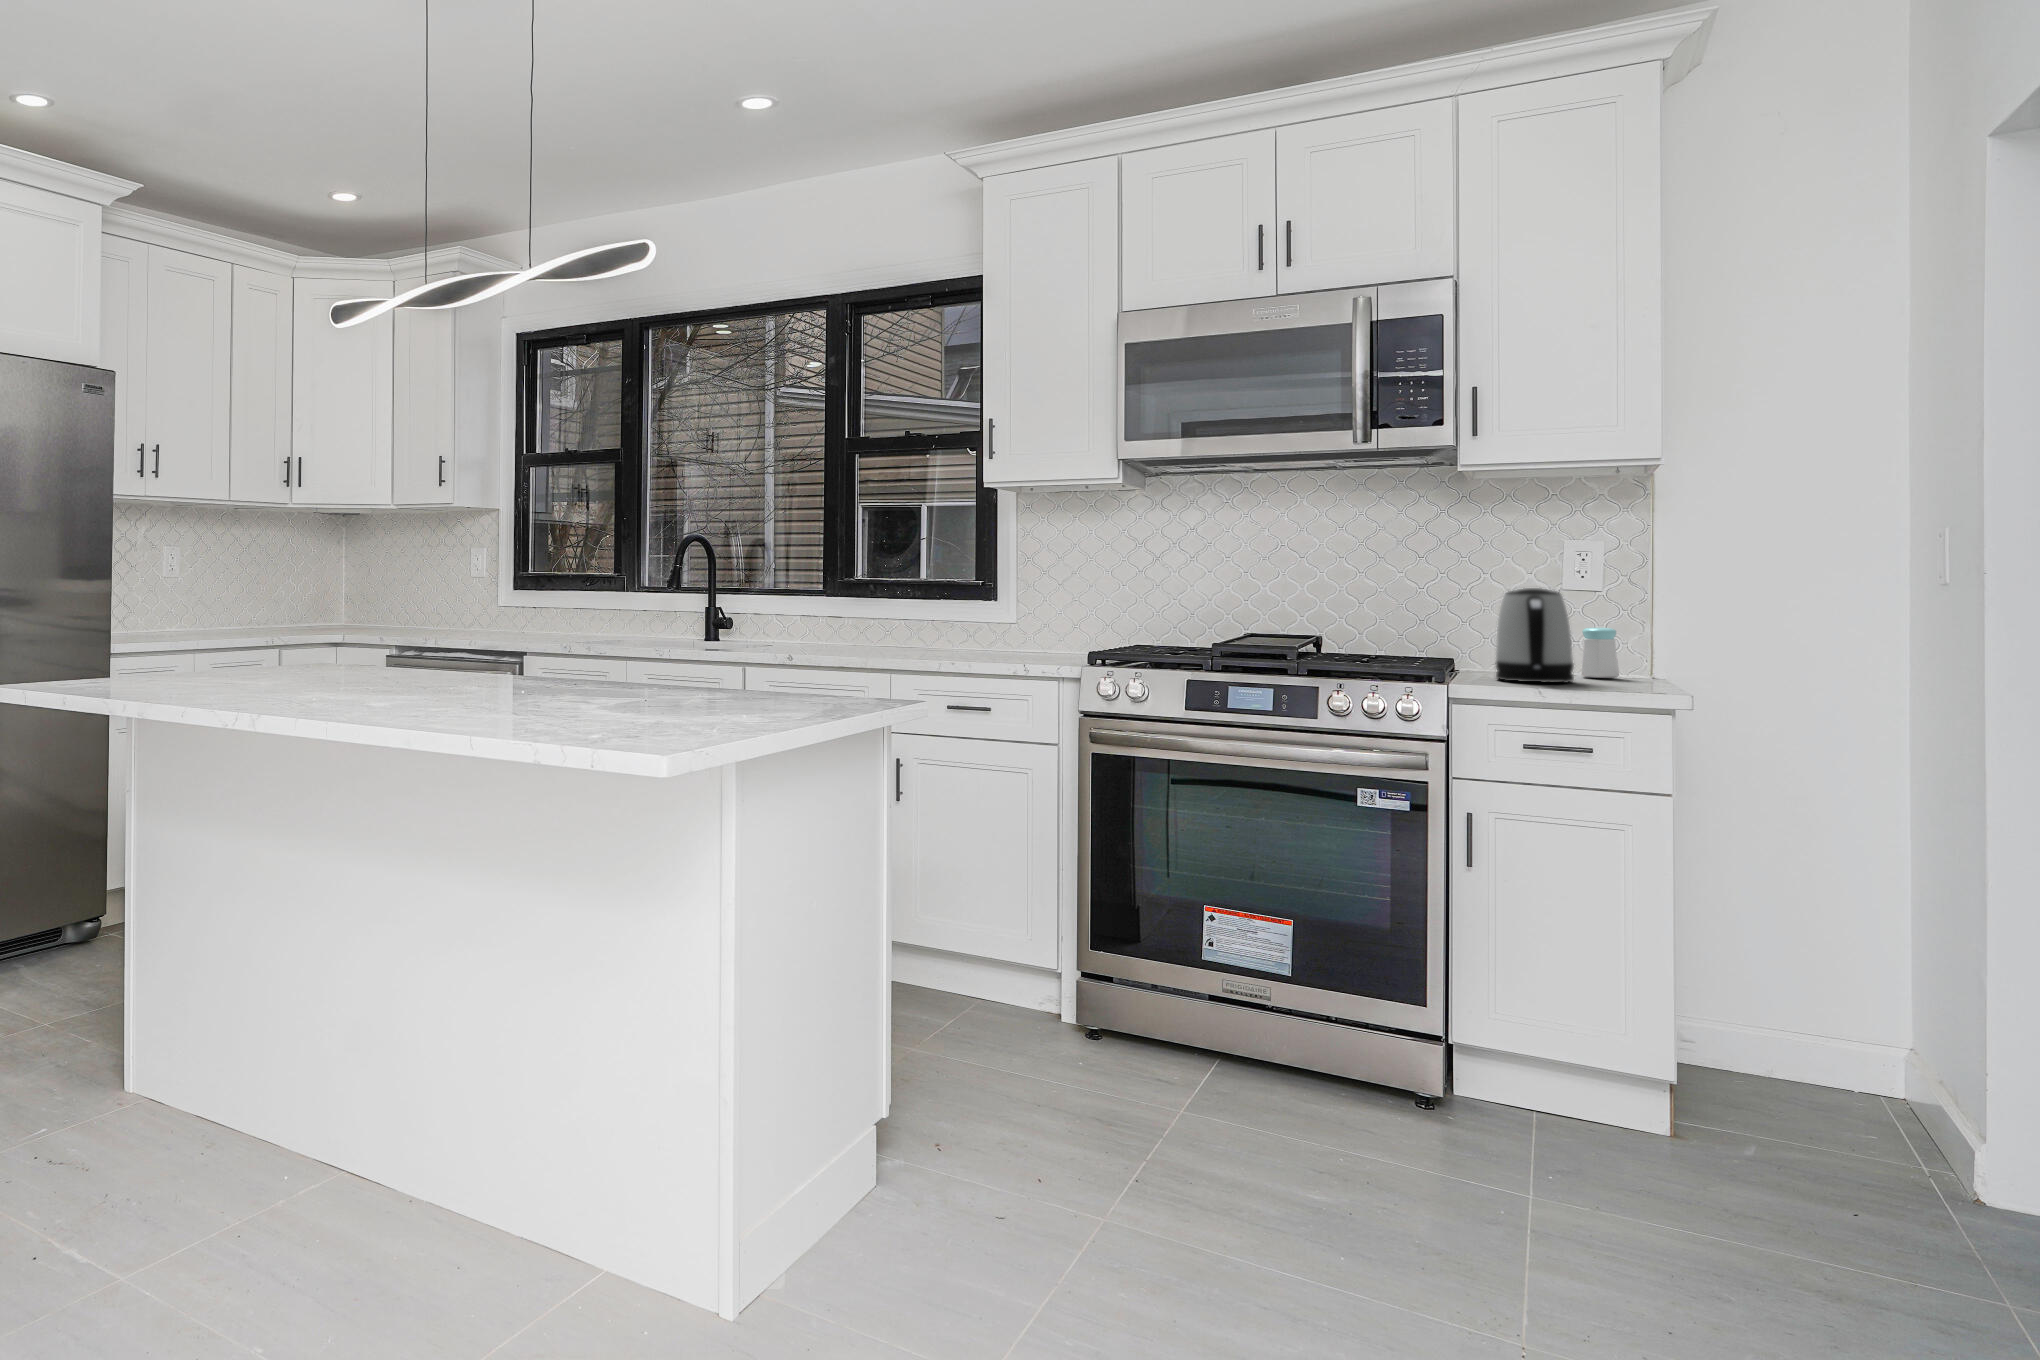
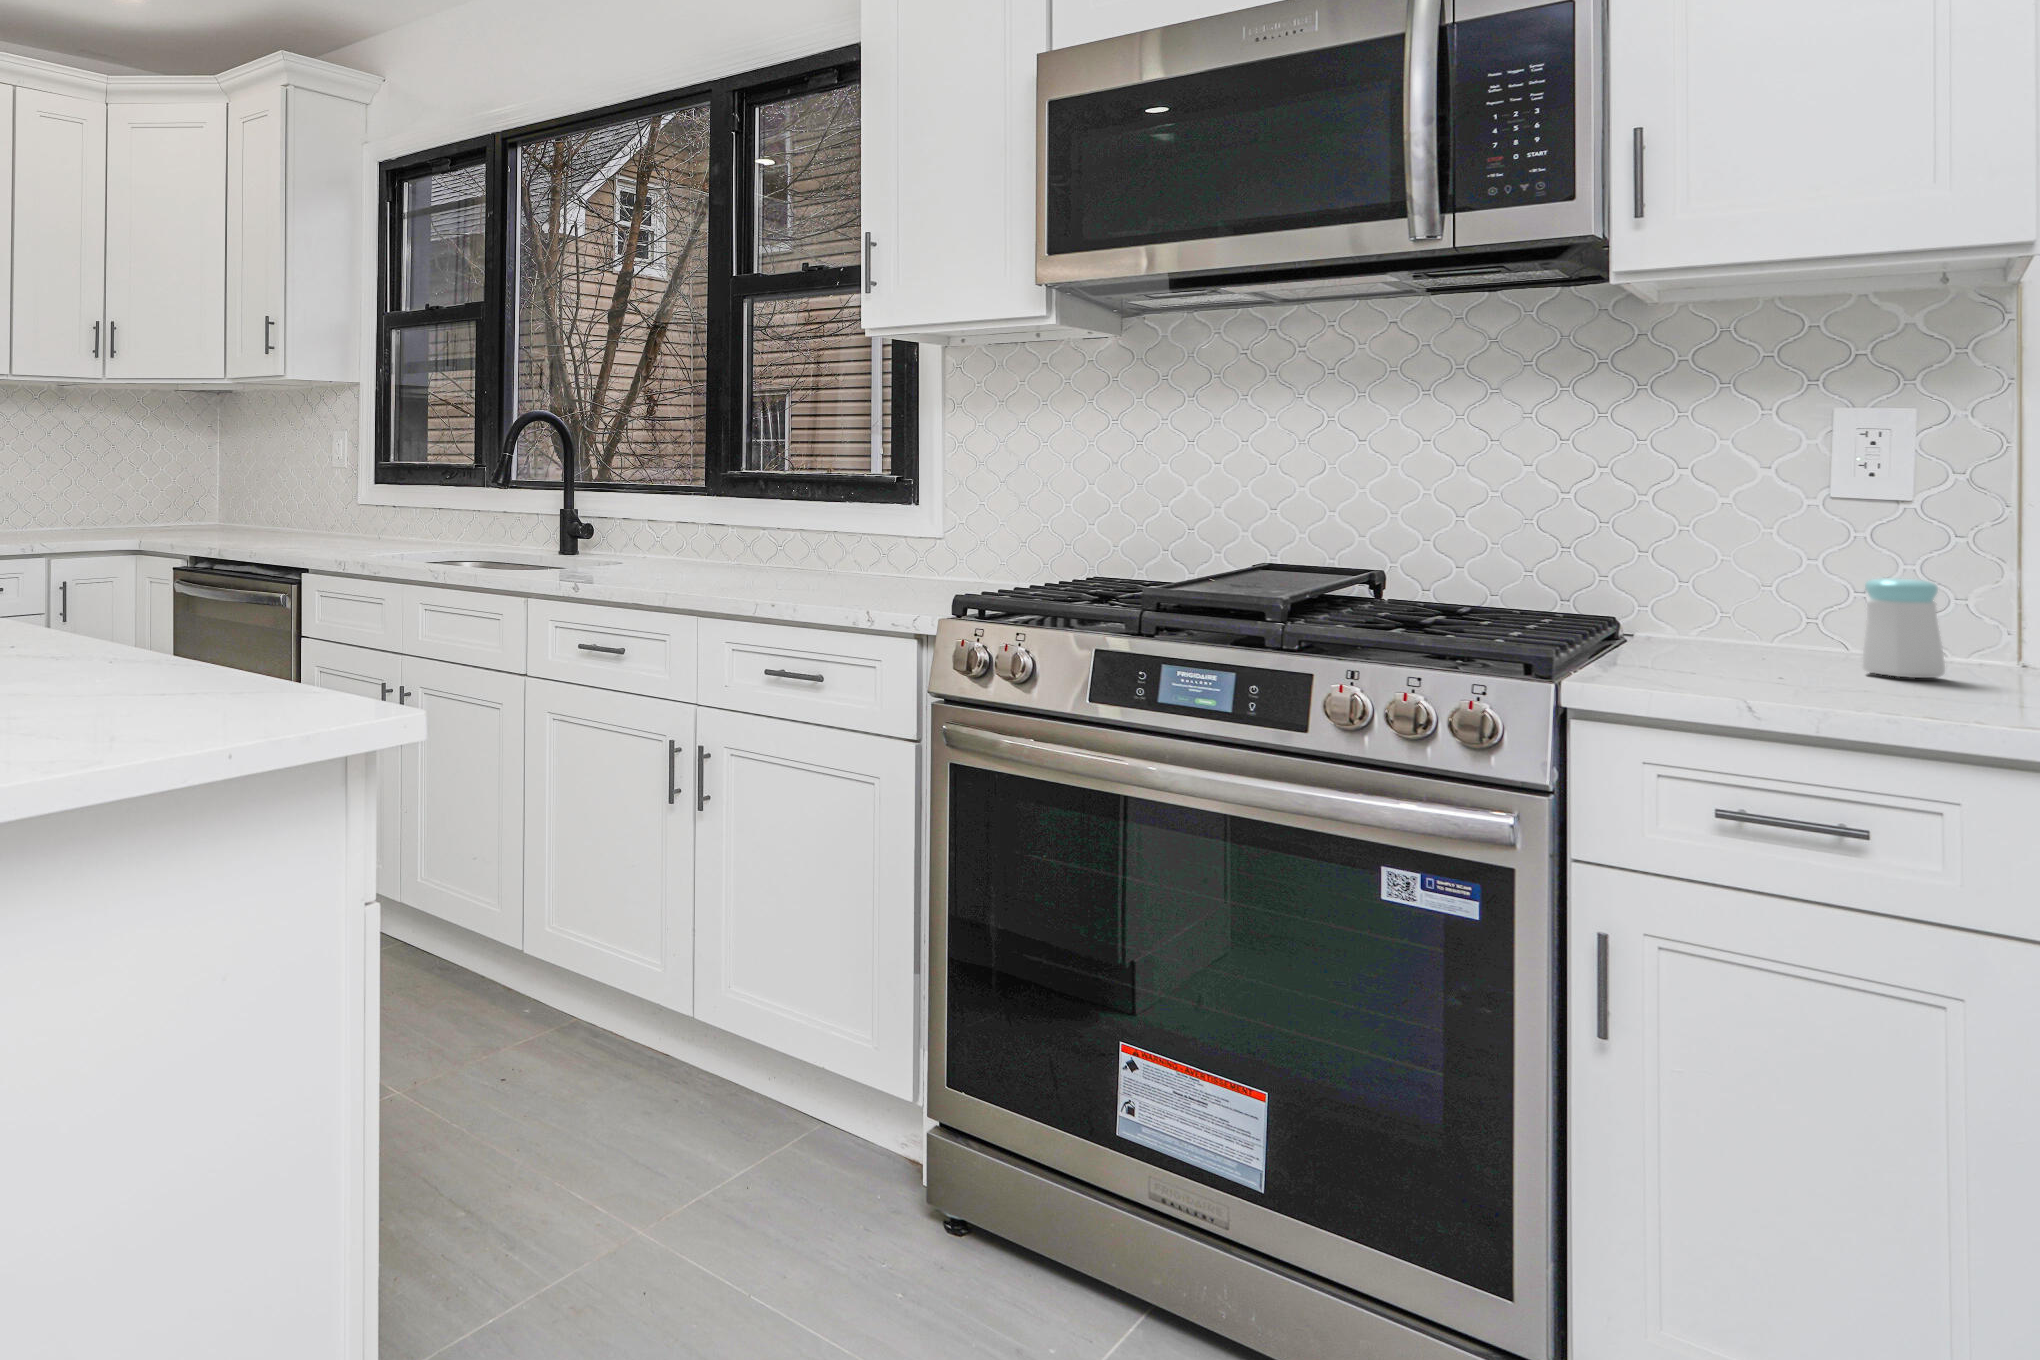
kettle: present [1496,588,1574,683] -> none [1674,501,1839,687]

